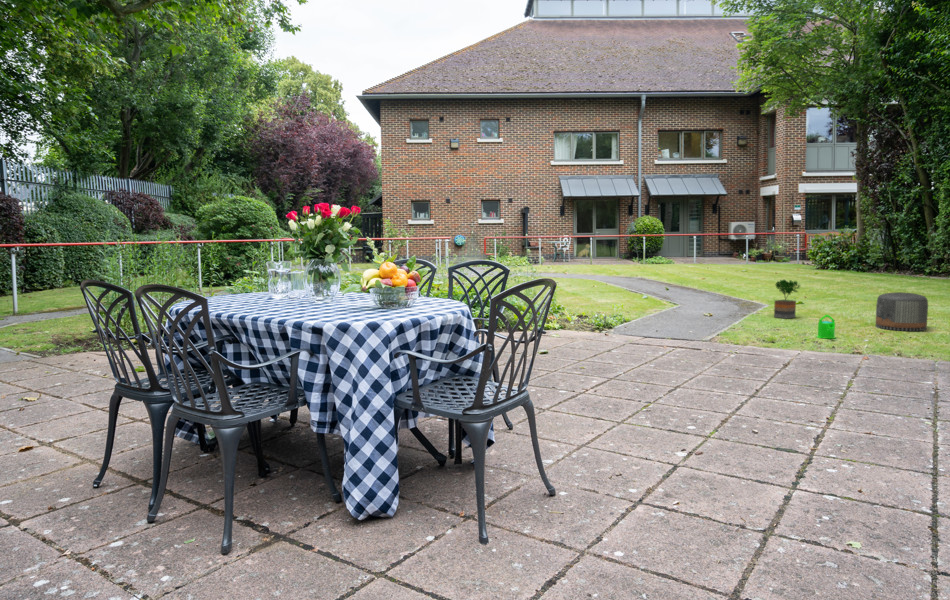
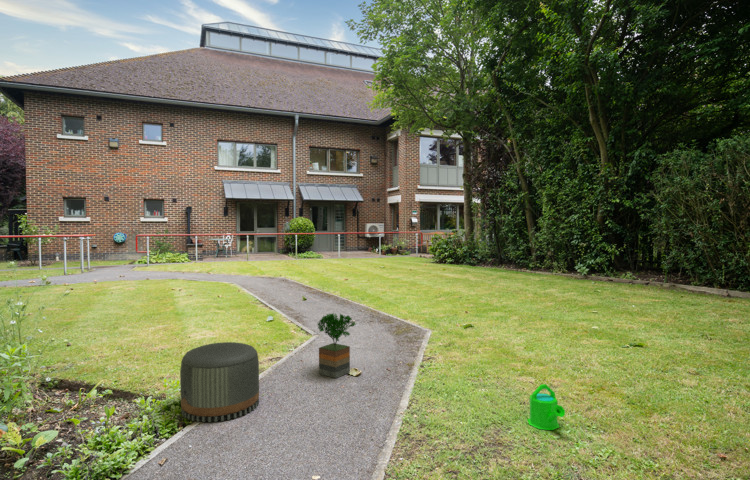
potted tree: present [774,280,800,319] -> present [318,314,356,378]
pouf: present [876,292,928,331] -> present [180,342,259,422]

